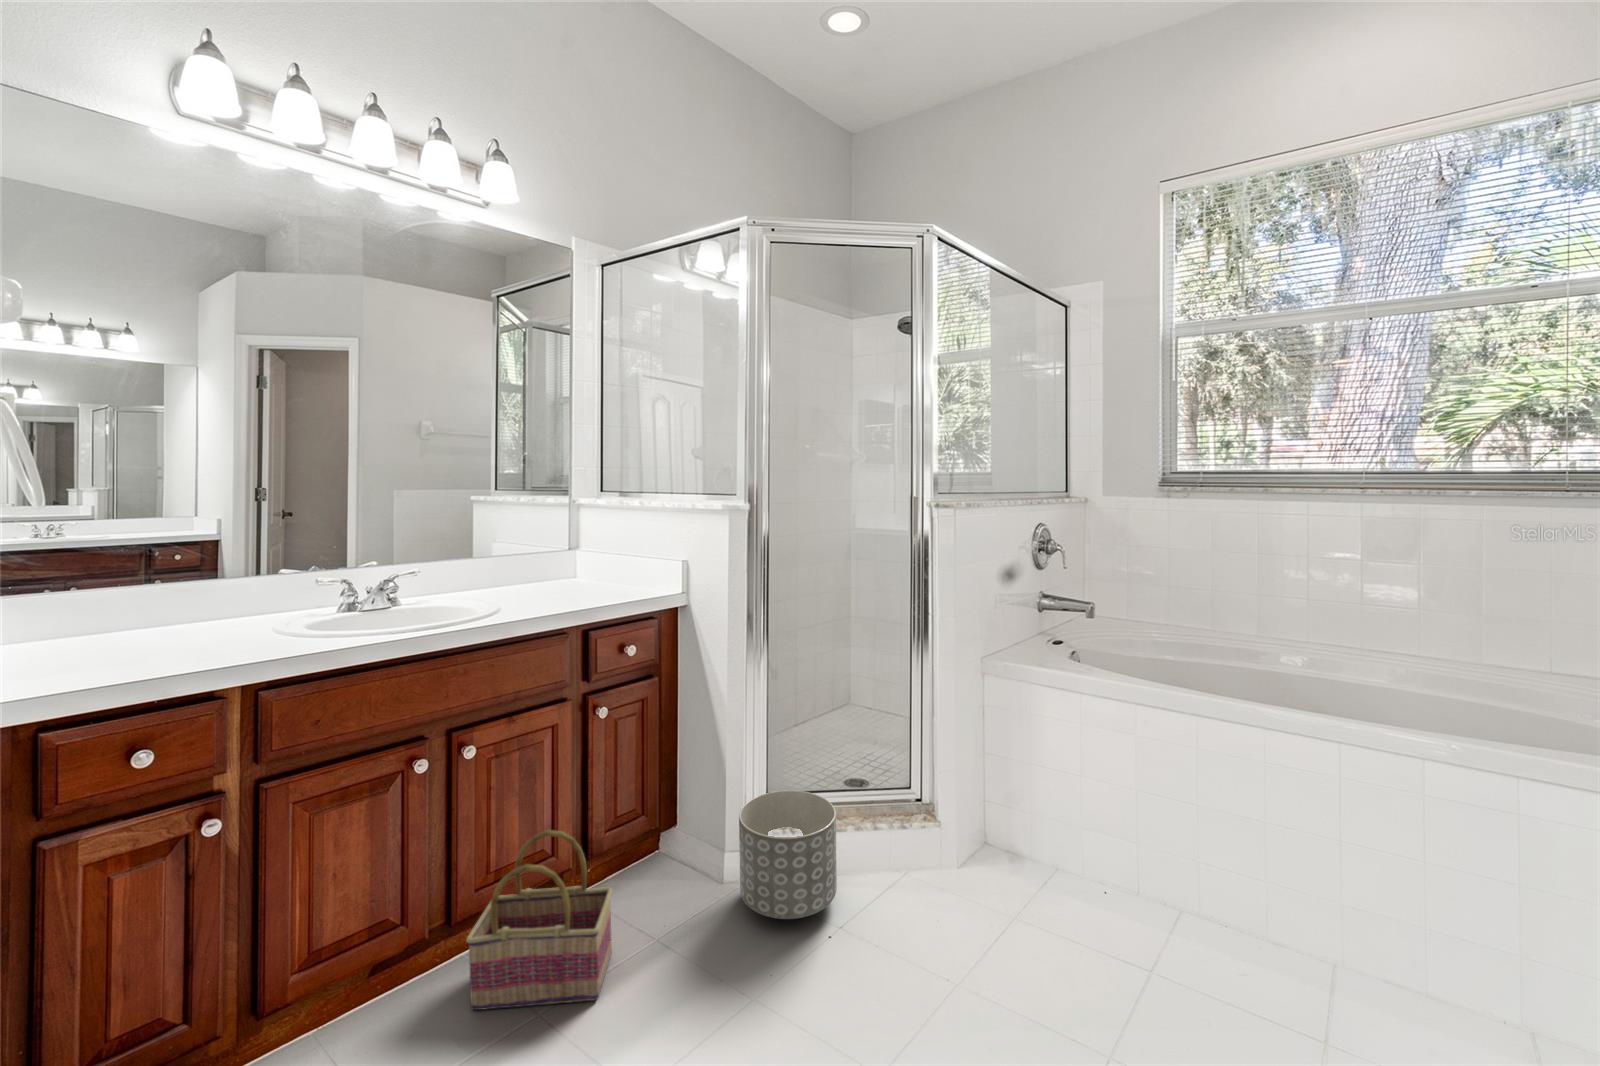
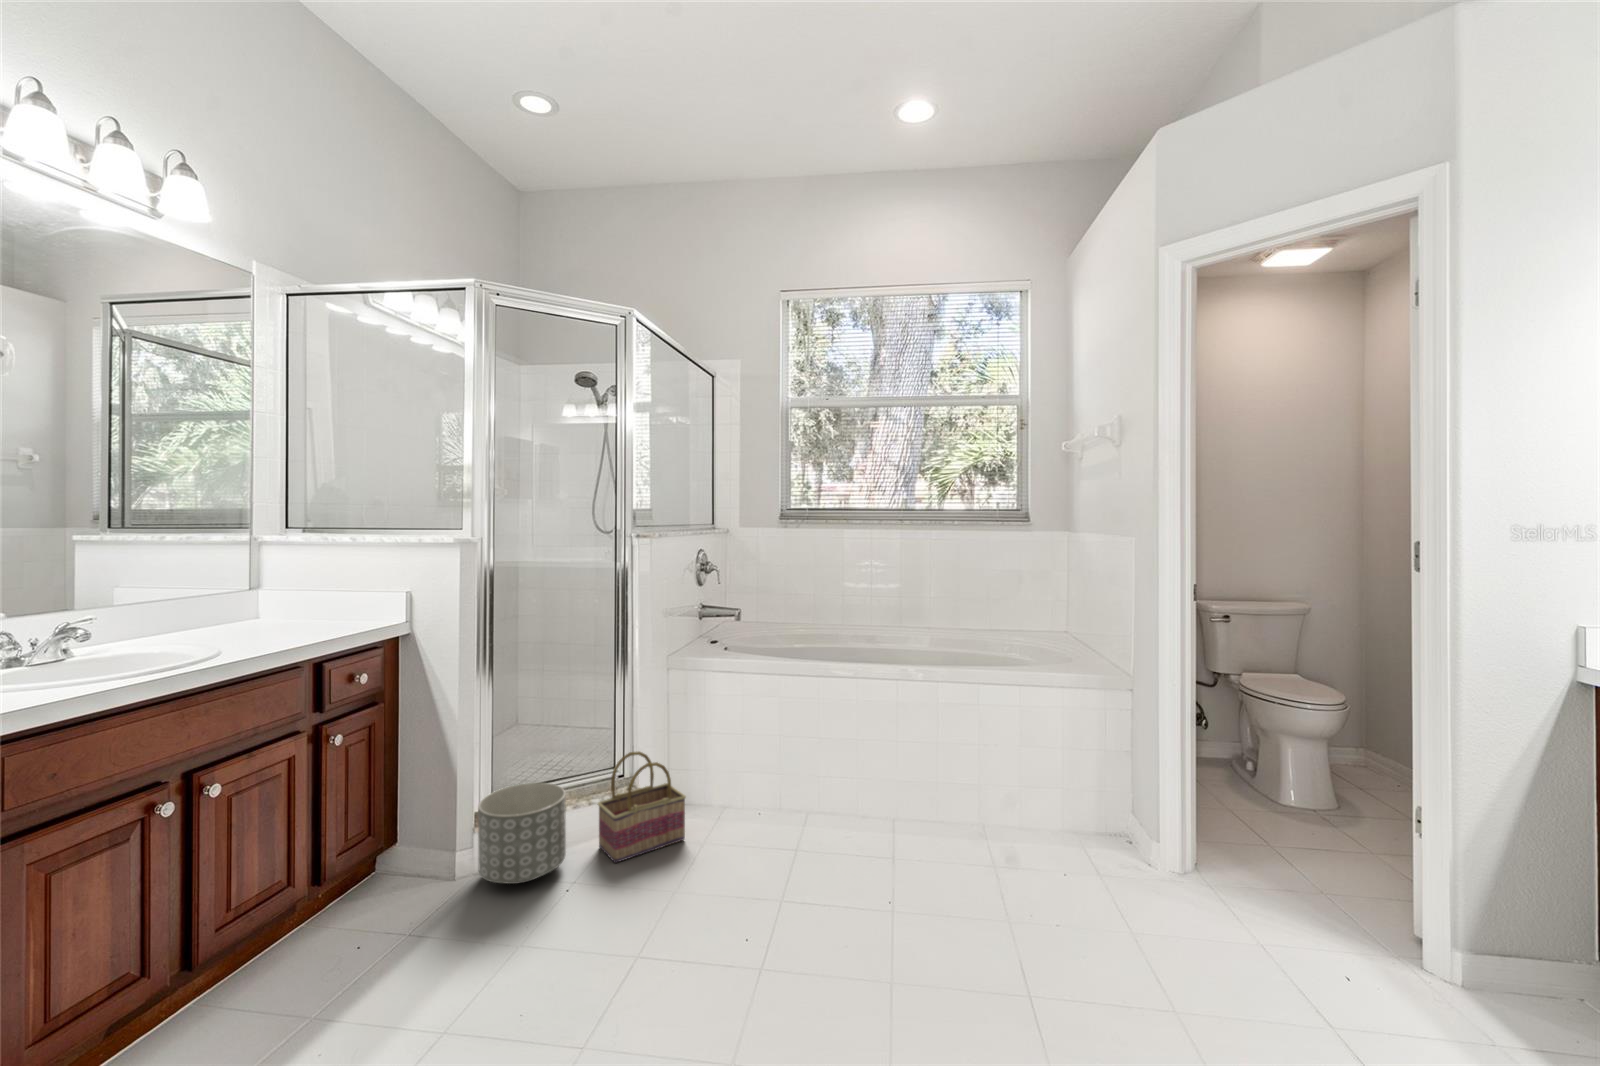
basket: present [466,830,612,1010] -> present [597,752,686,863]

